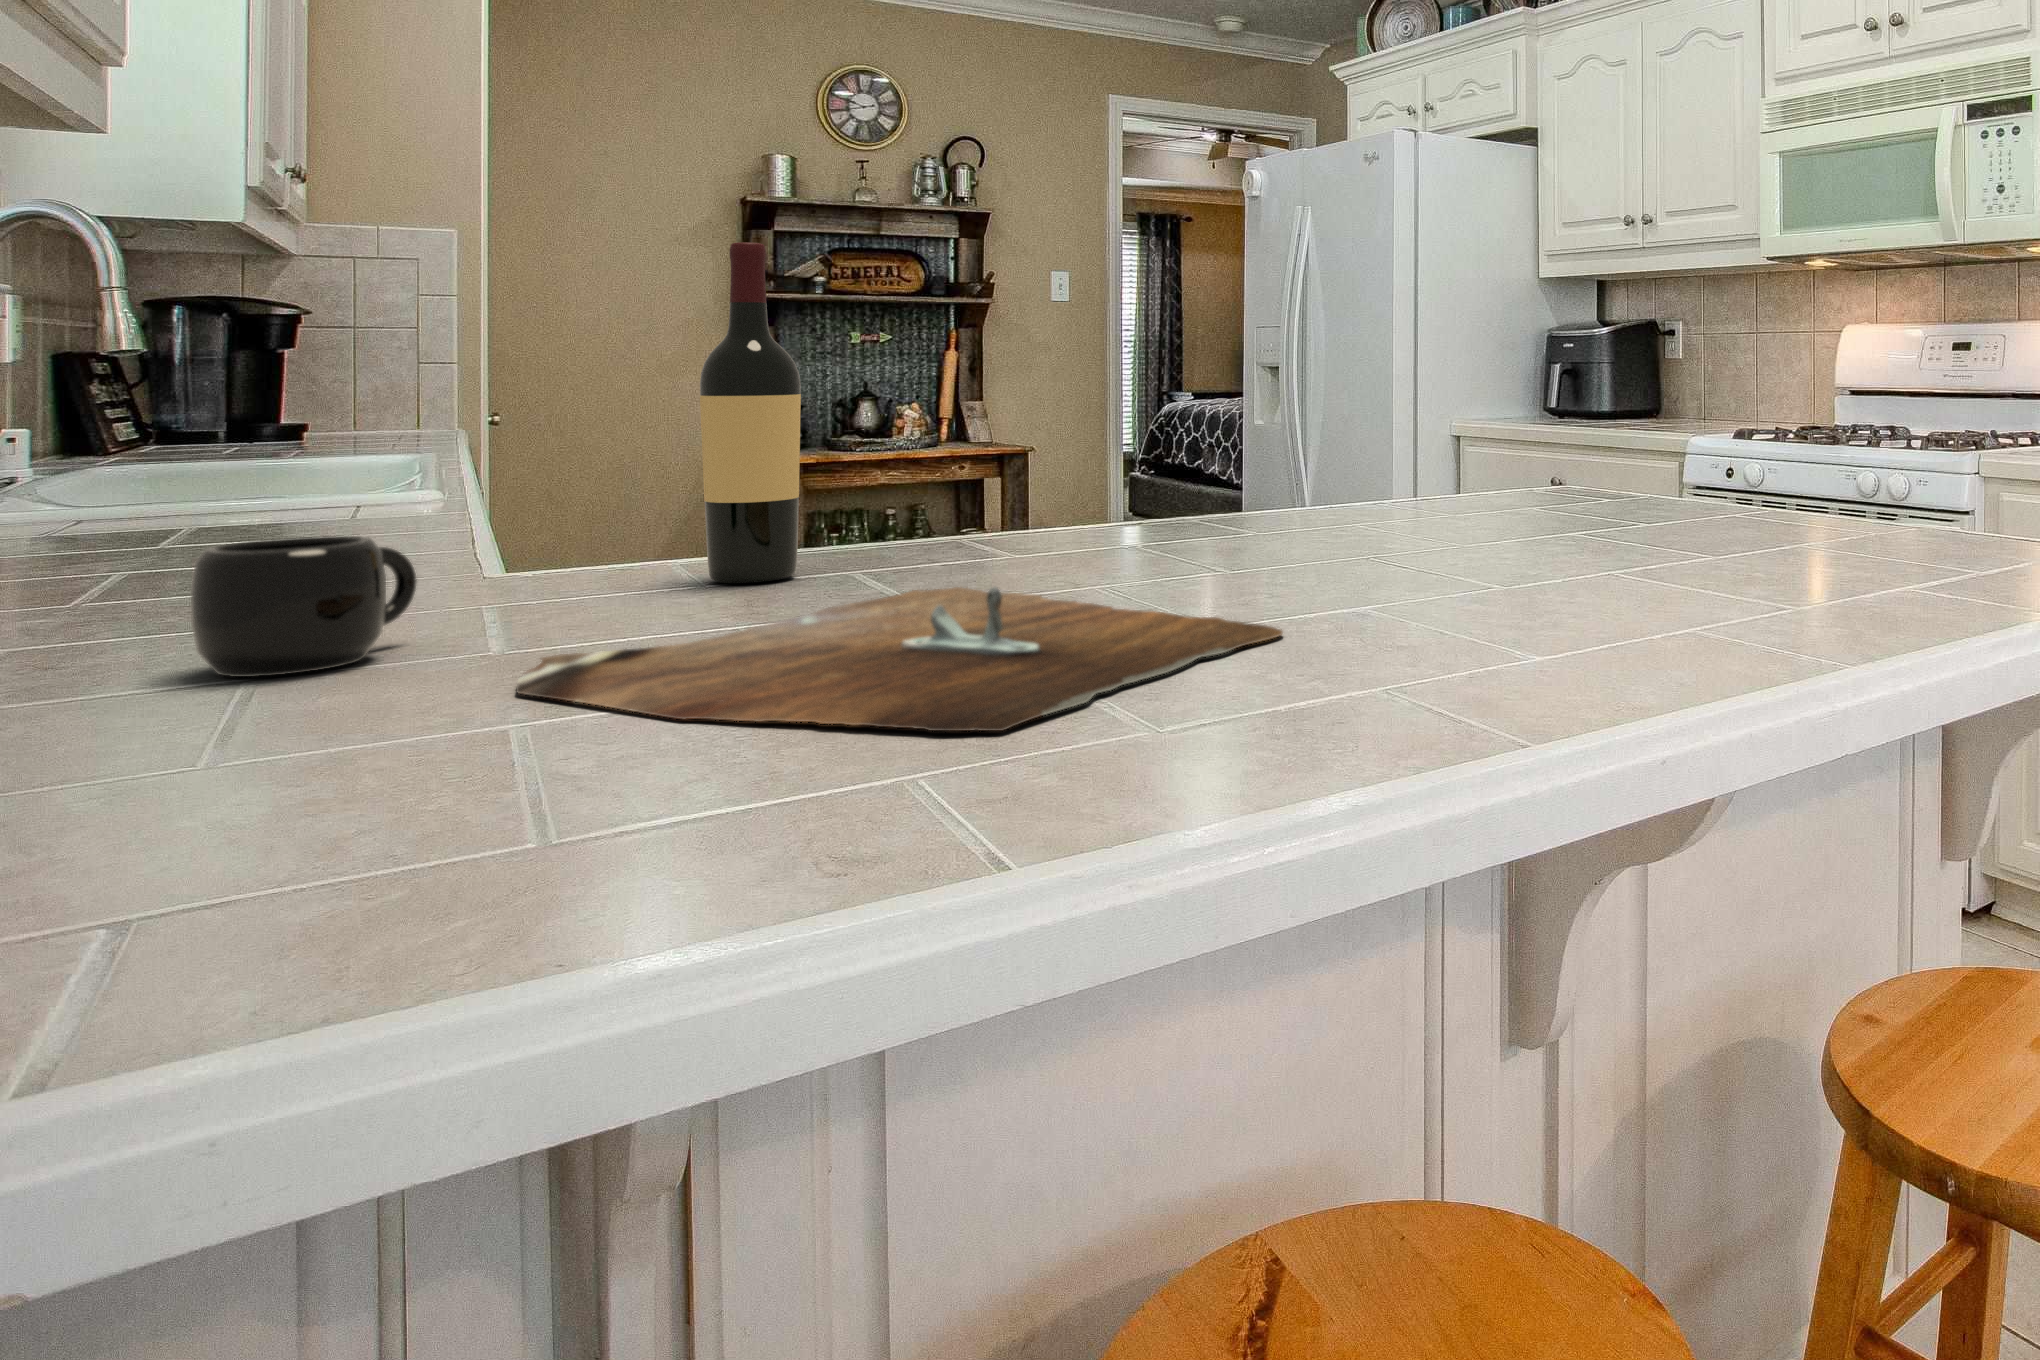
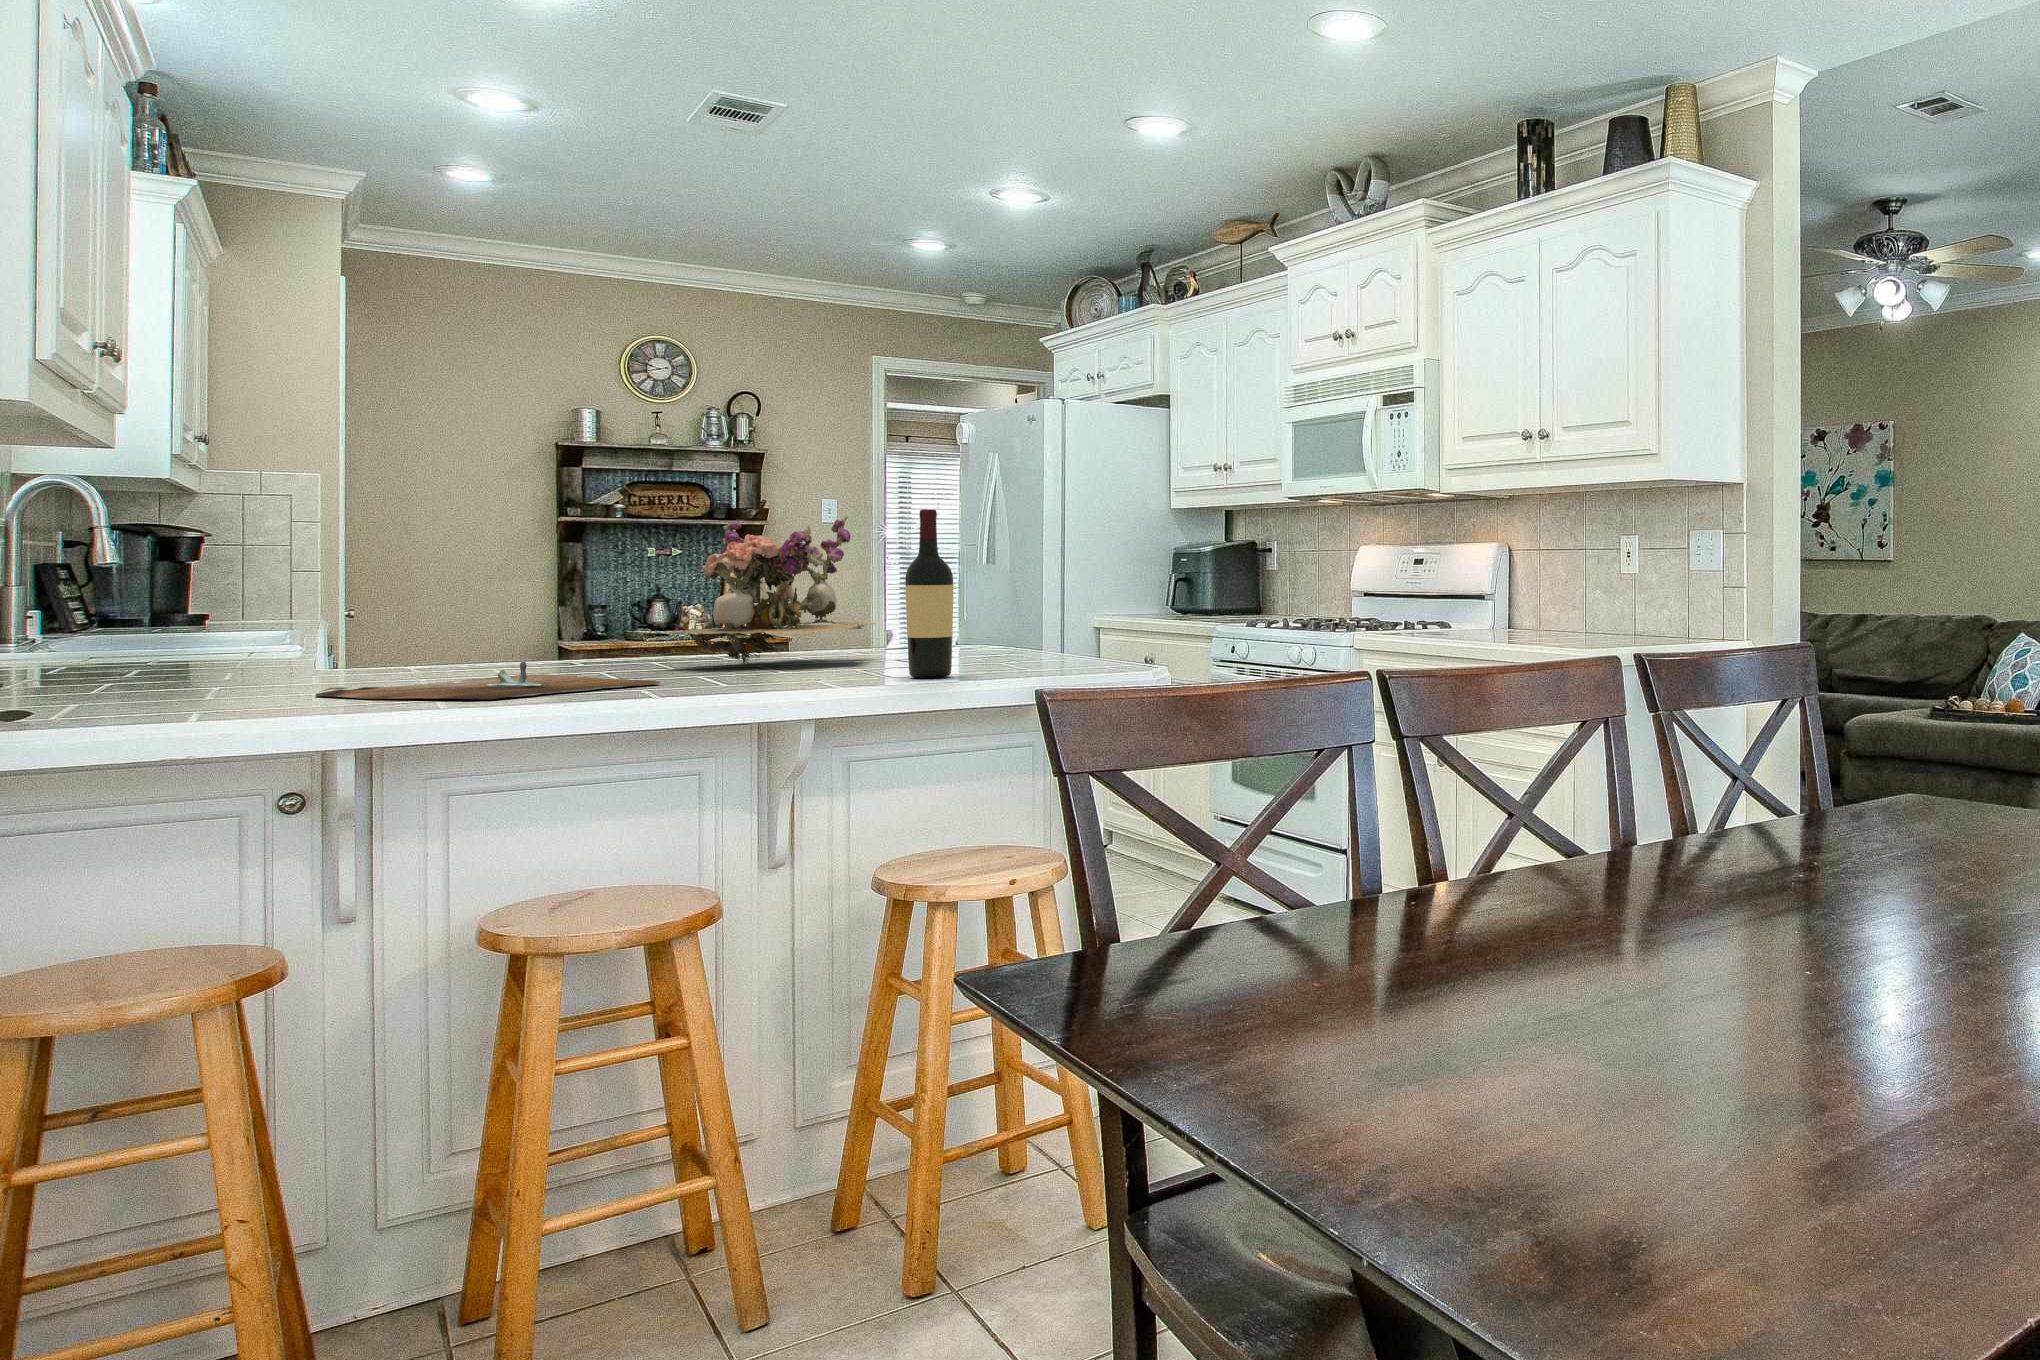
wine bottle: present [700,242,801,583] -> present [905,509,953,678]
flower arrangement: none [1157,262,1519,550] -> present [665,516,876,665]
mug: present [191,536,417,677] -> none [182,642,277,694]

